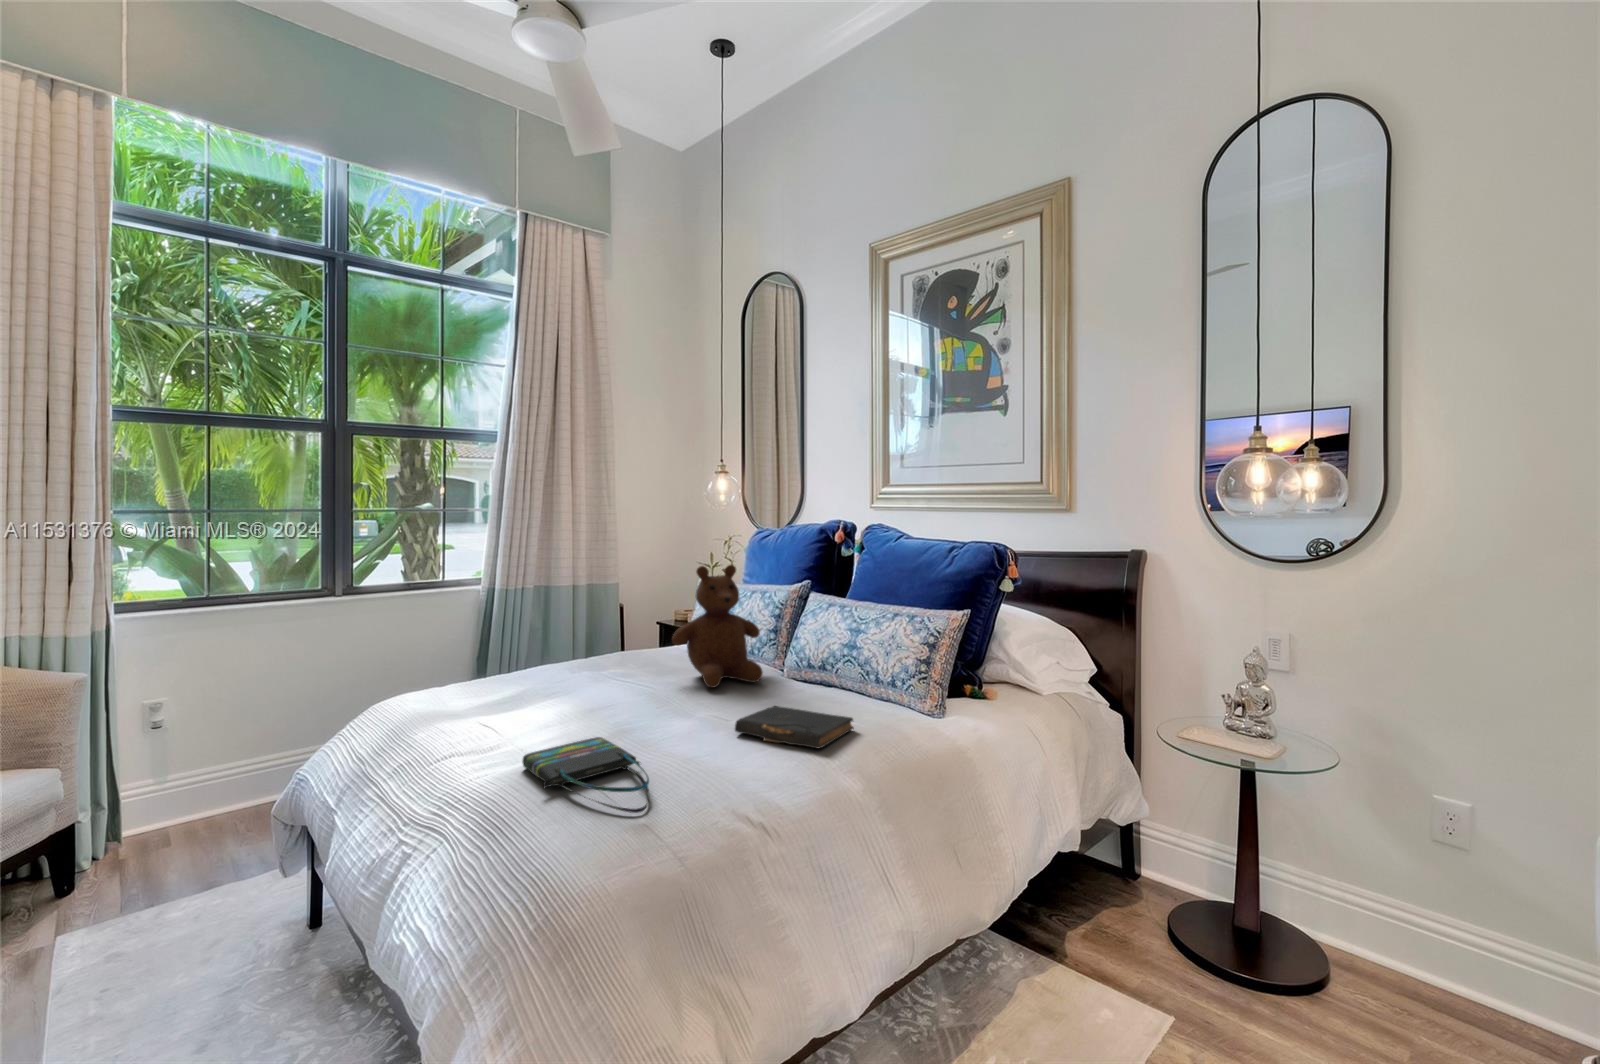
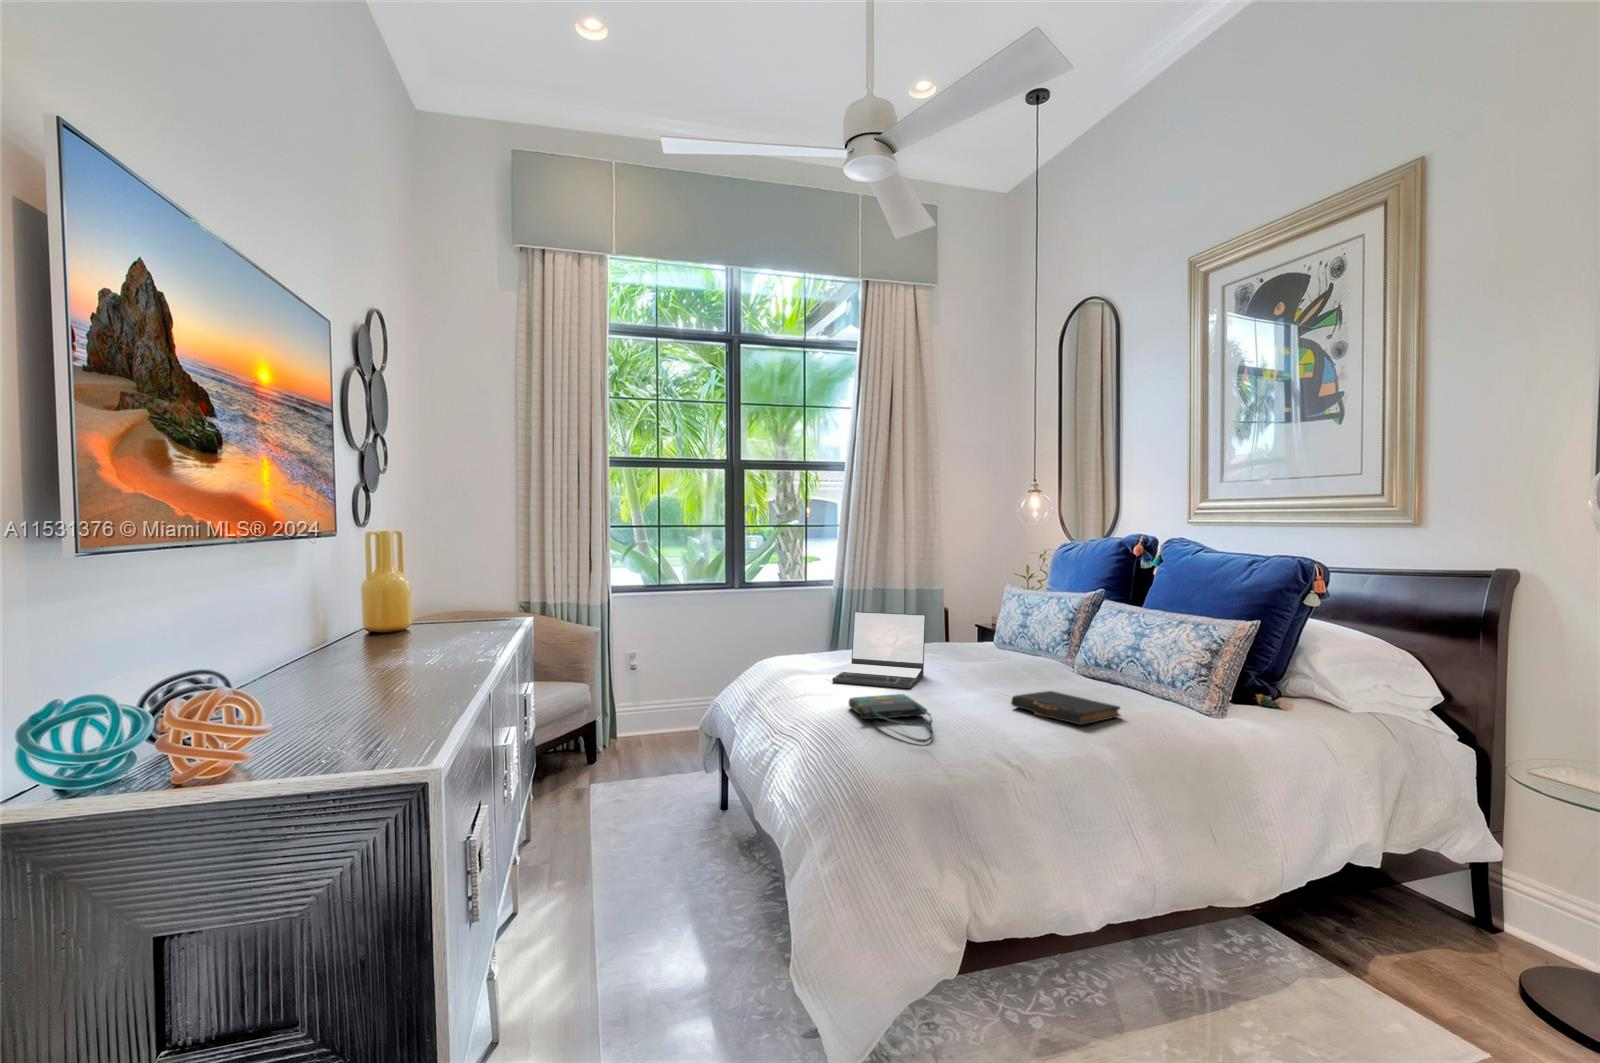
teddy bear: present [672,565,763,688] -> none [971,571,1051,674]
laptop: none [494,624,619,727] -> present [832,612,926,688]

